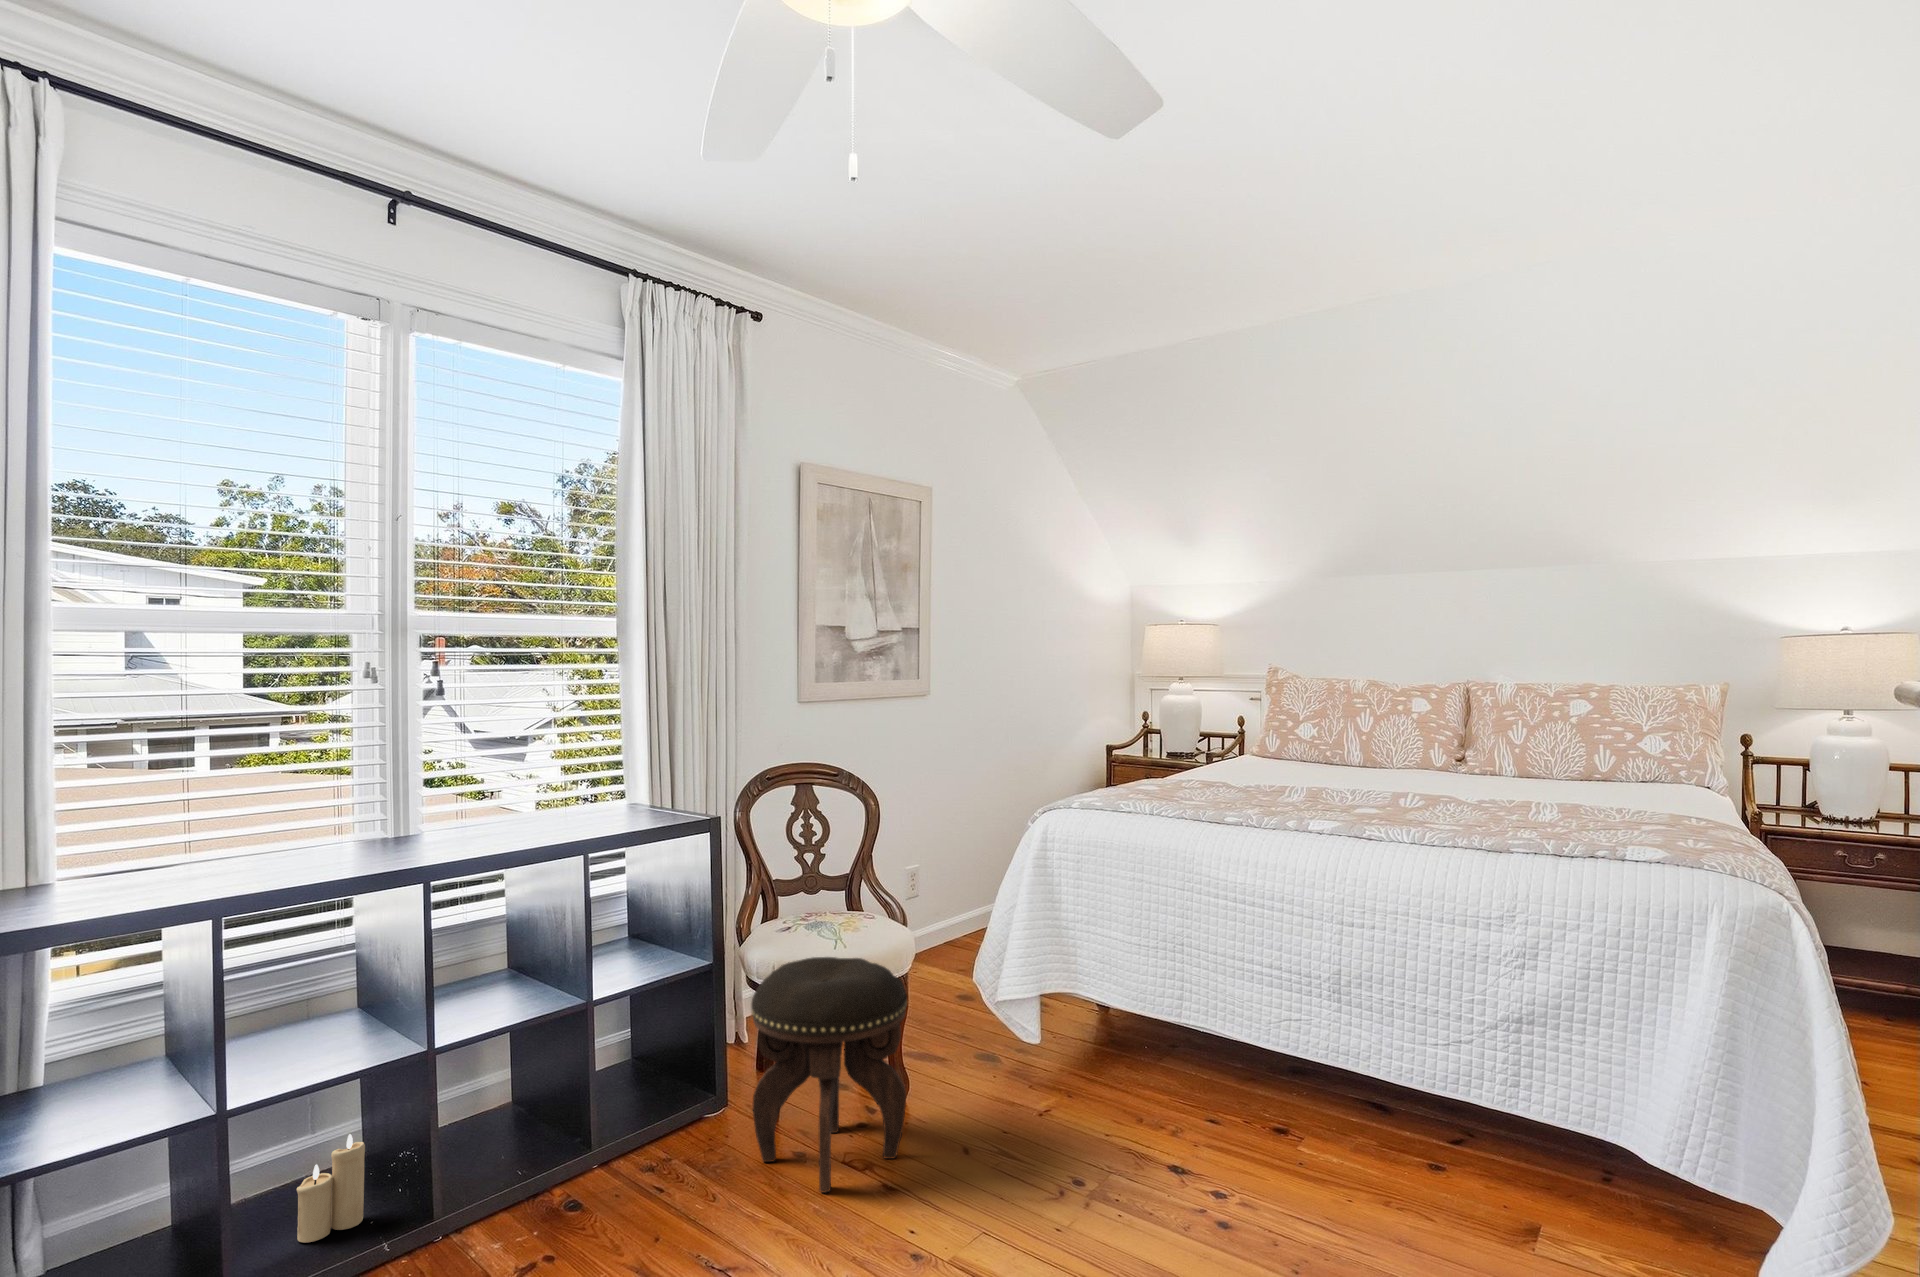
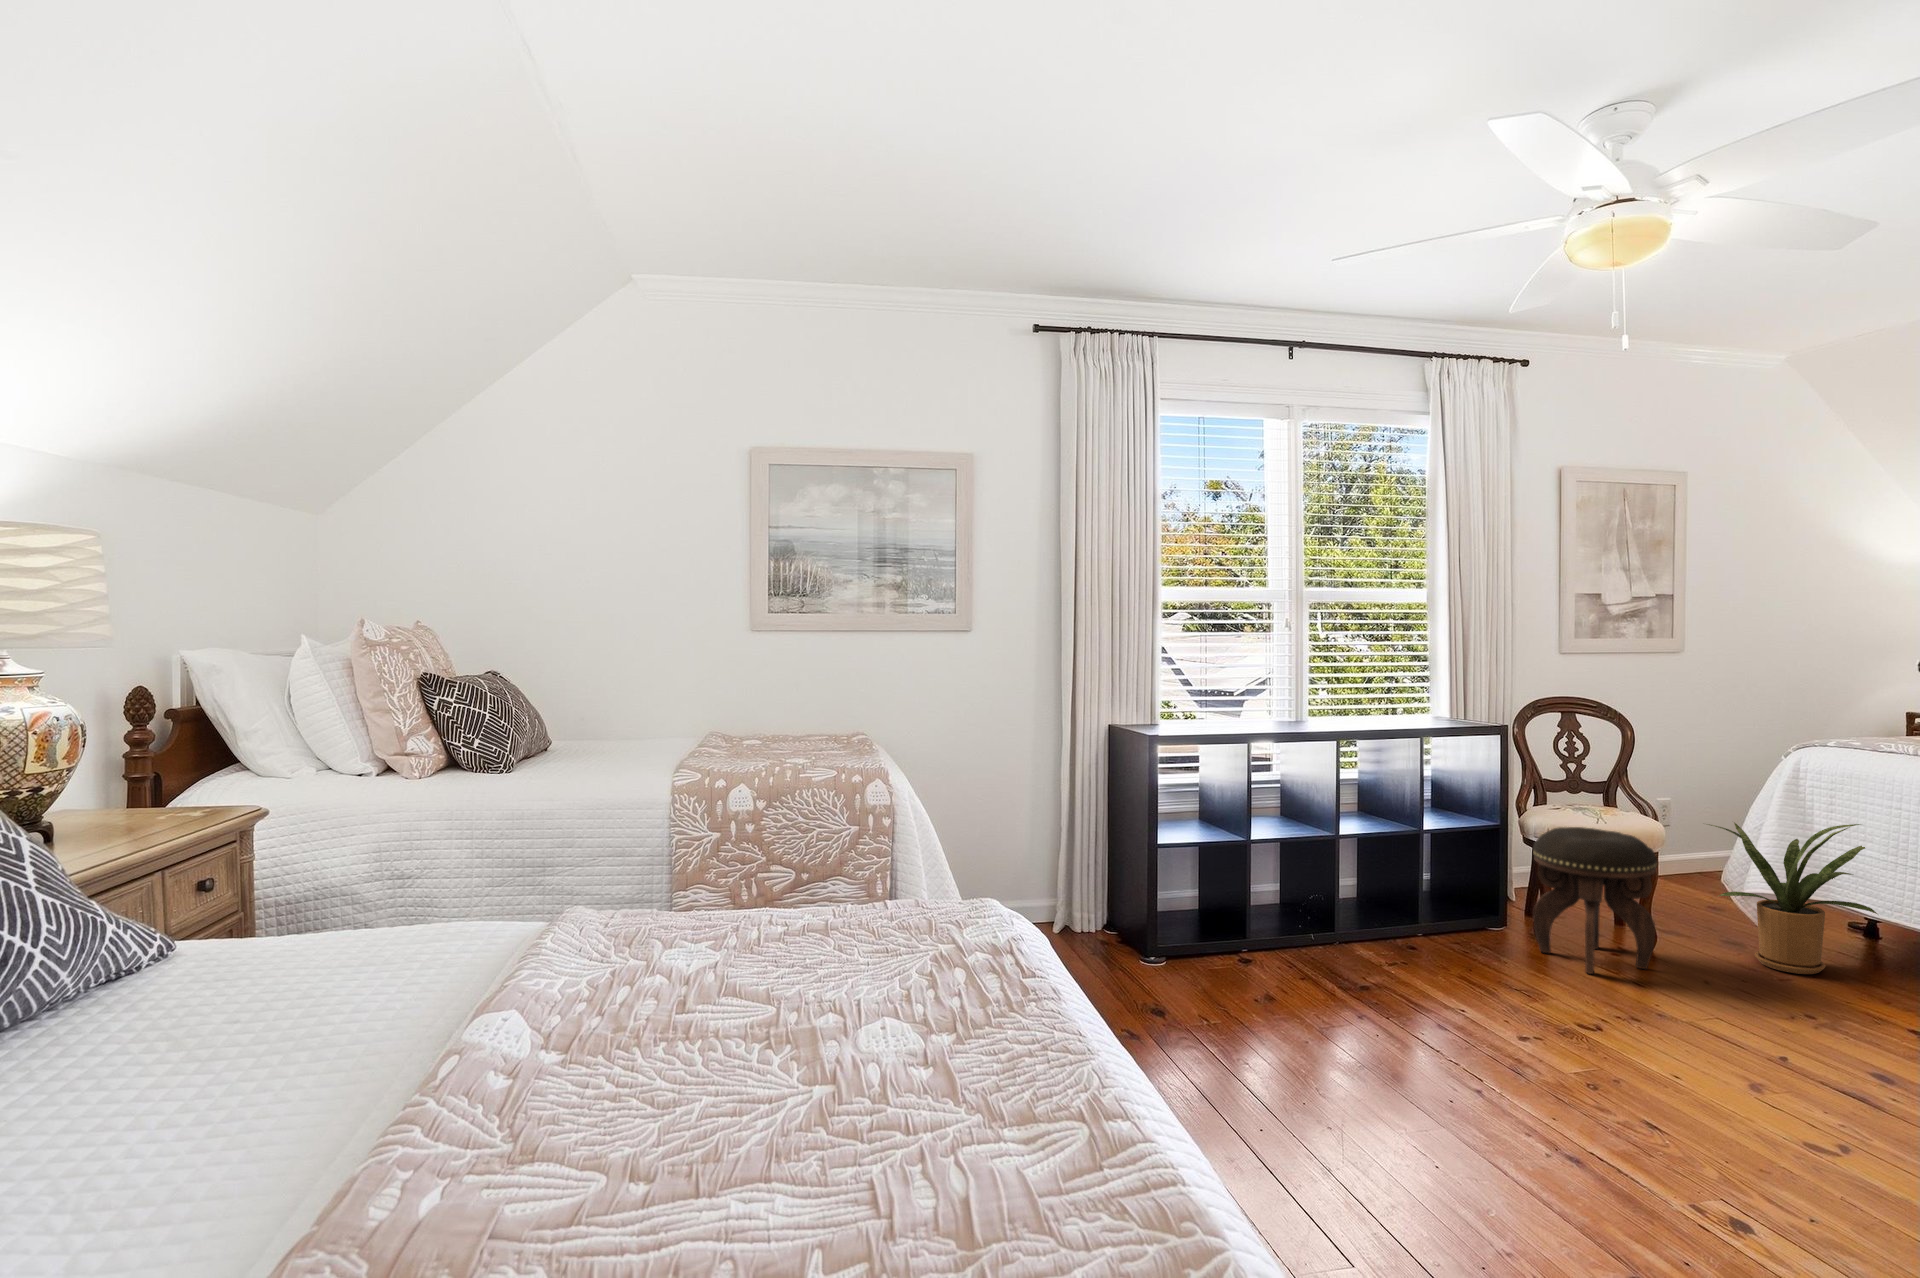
house plant: none [952,909,1133,1113] -> present [1708,823,1877,974]
candle: present [297,1134,365,1243] -> none [1268,878,1299,928]

